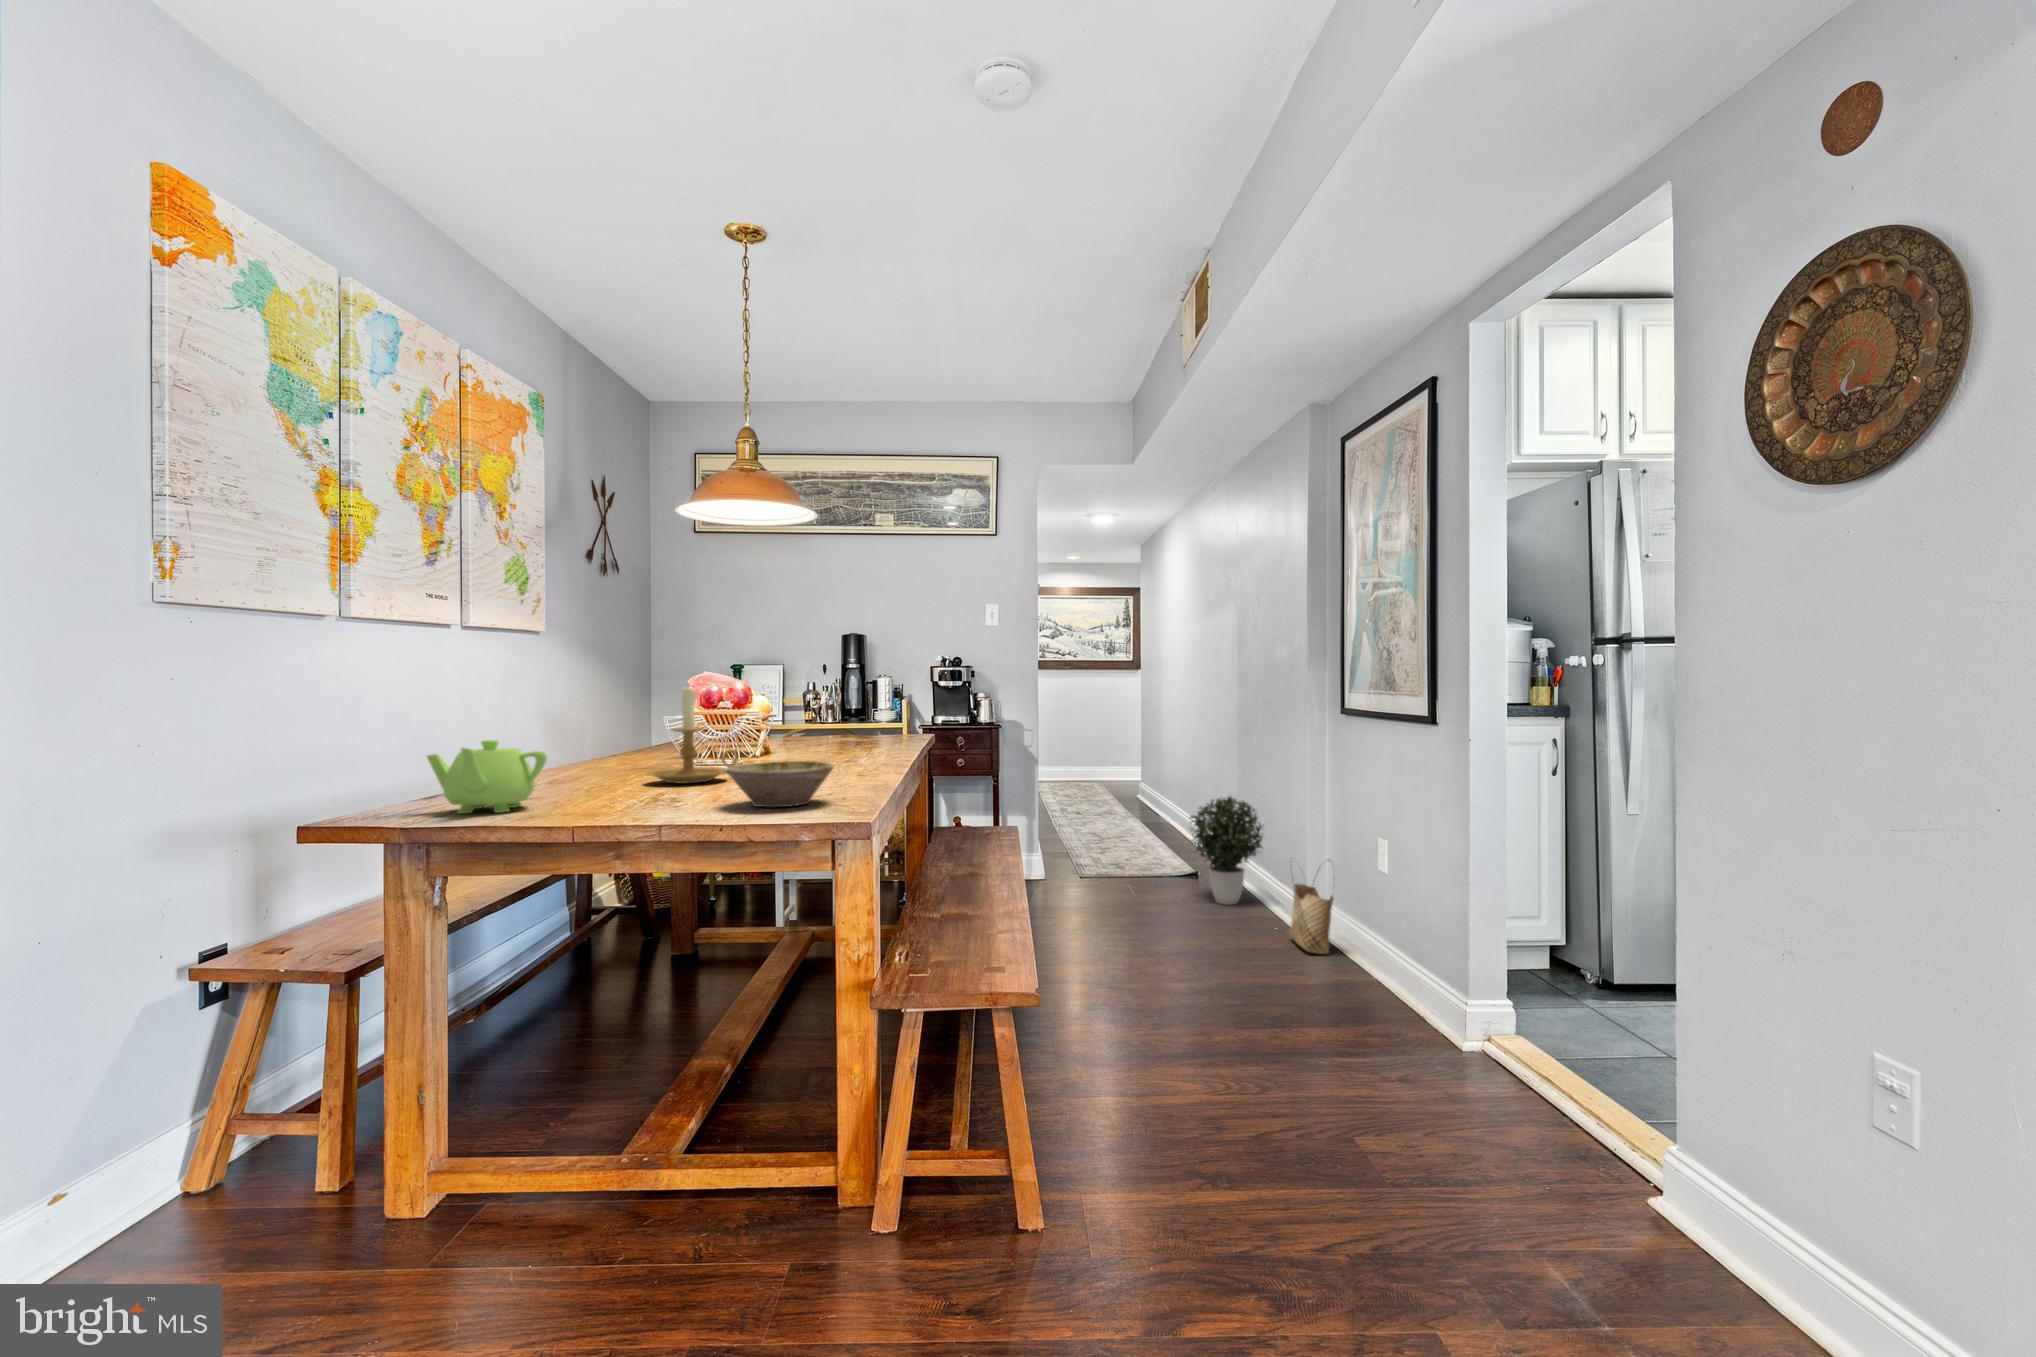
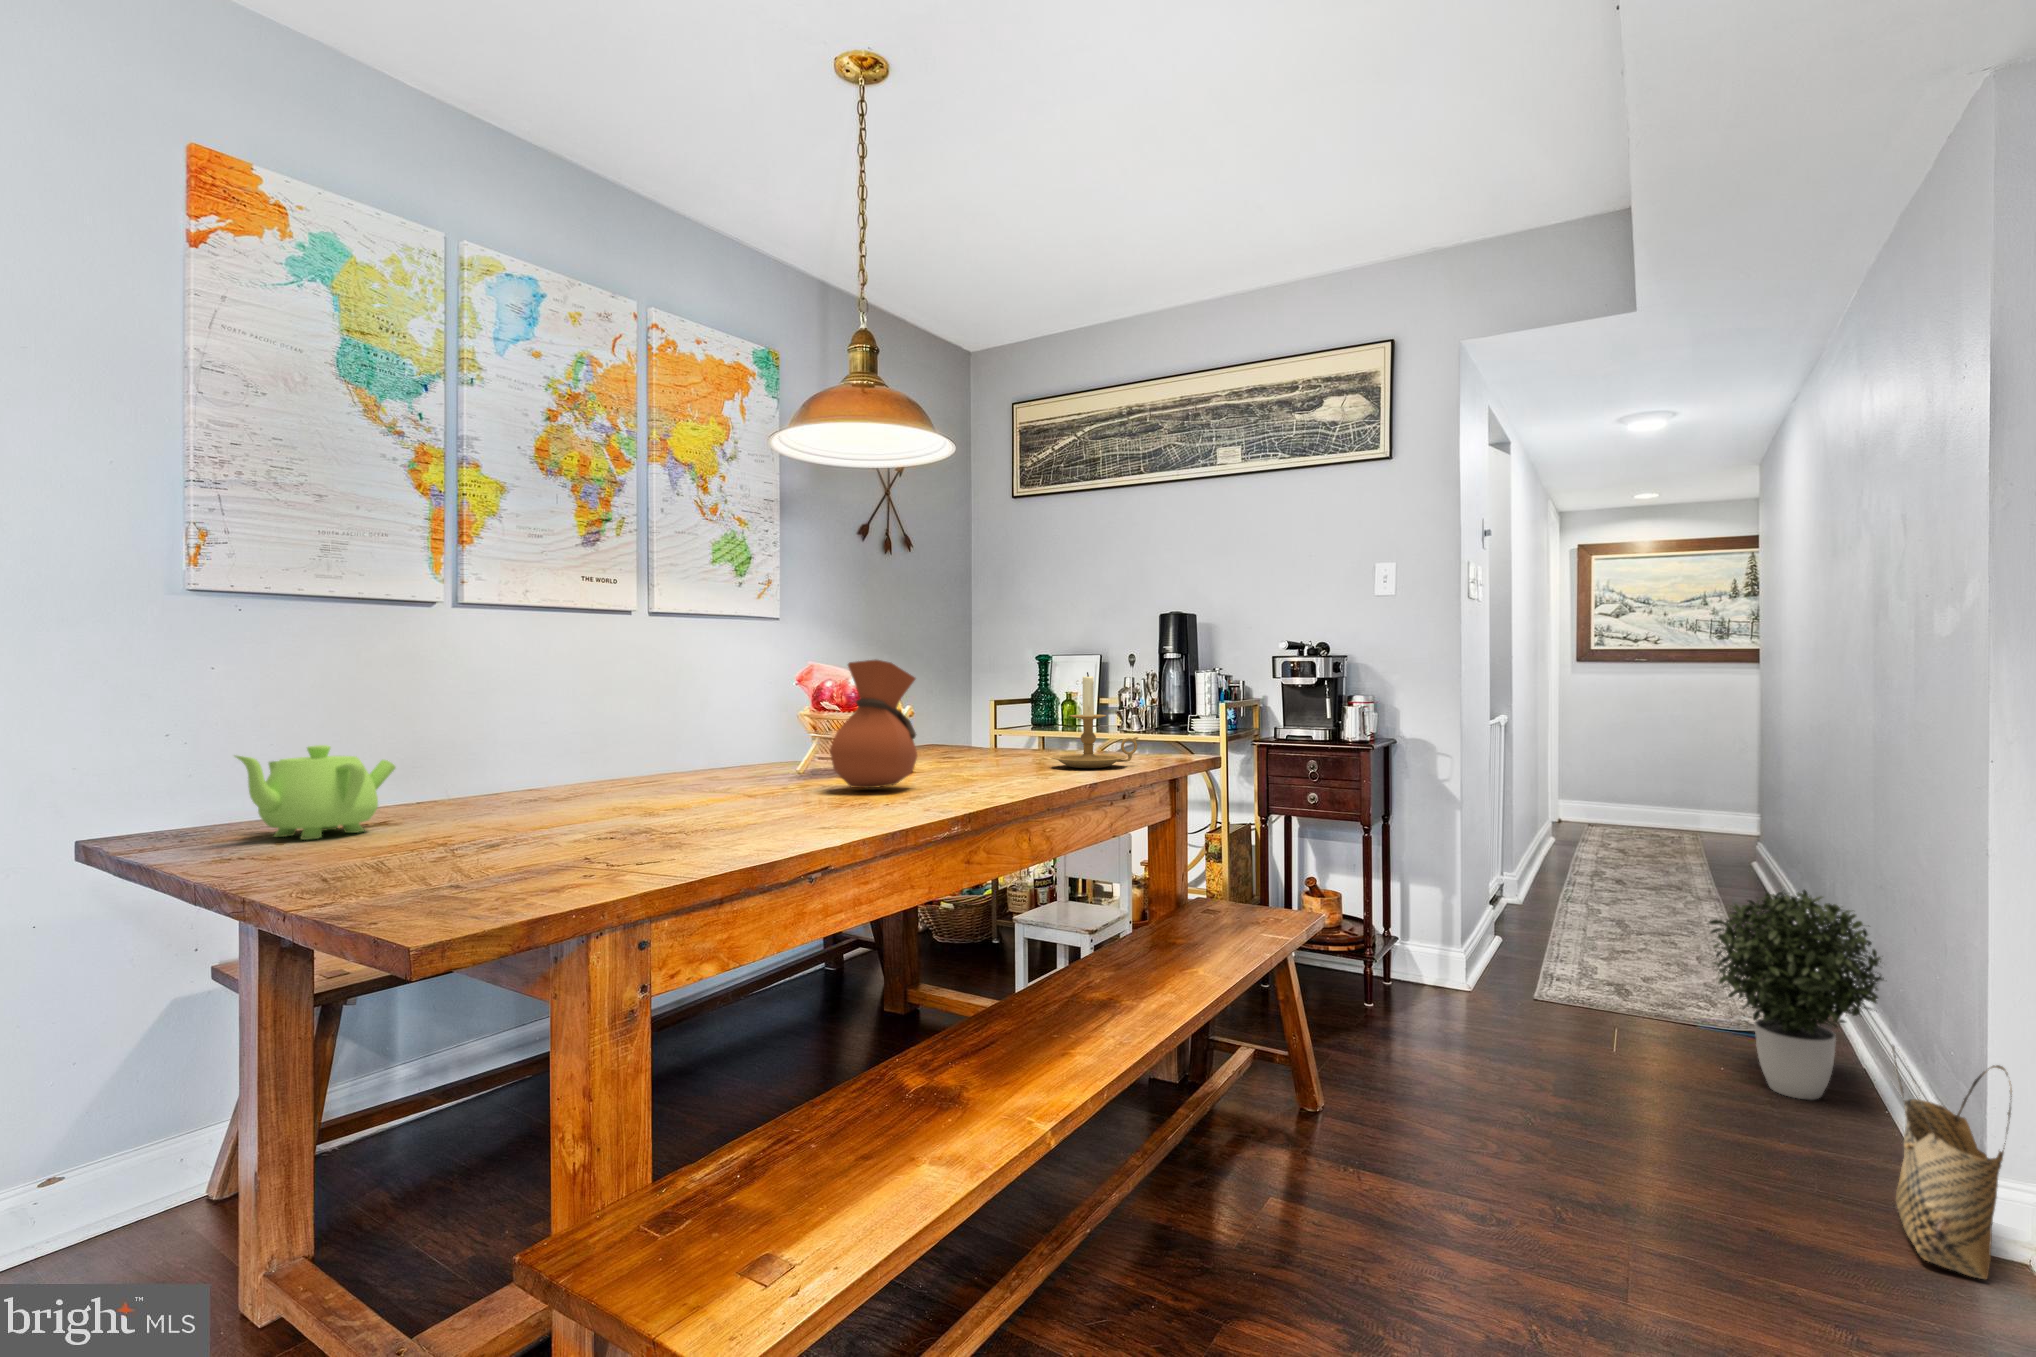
vase: none [752,672,818,764] -> present [830,660,917,788]
candle holder: present [647,687,738,784] -> present [1051,672,1138,768]
bowl: present [726,761,834,807] -> none [455,794,637,870]

